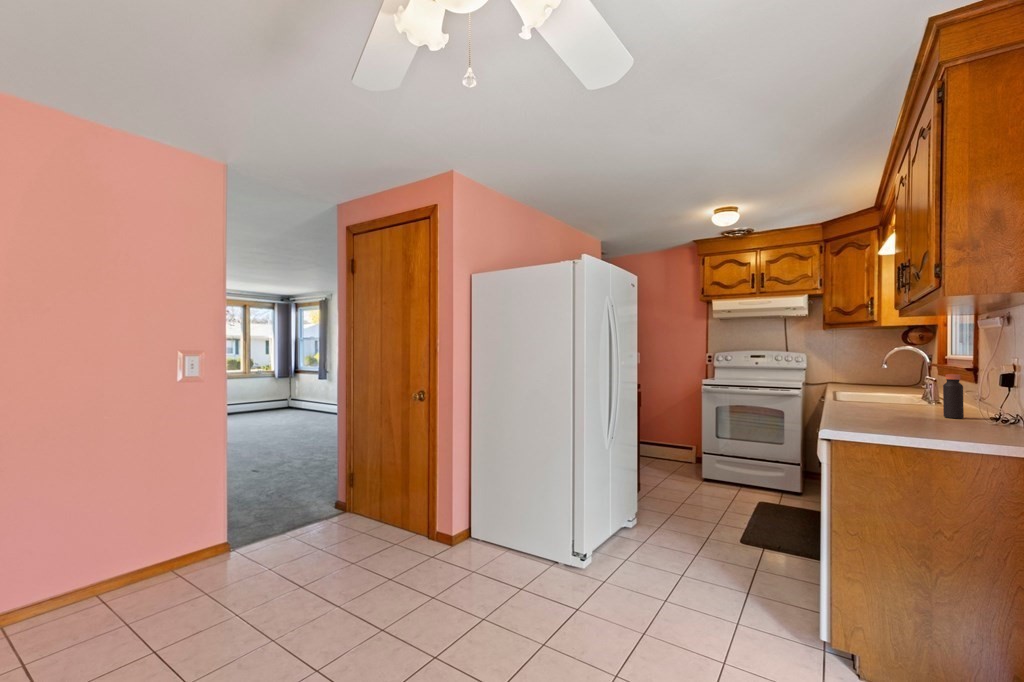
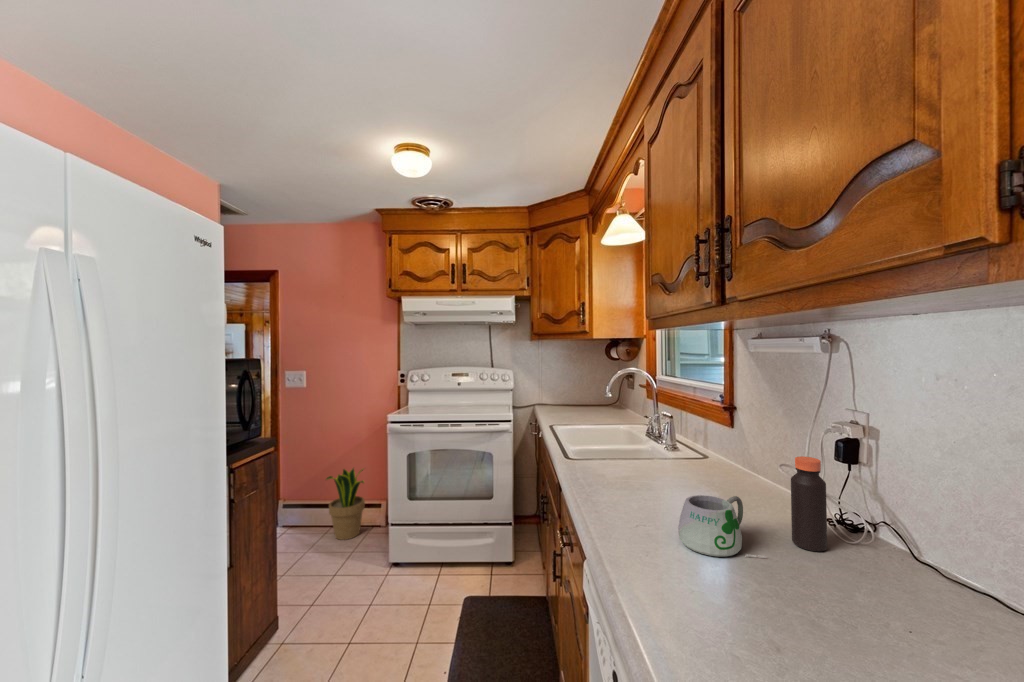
mug: none [873,393,917,417] -> present [678,495,766,558]
potted plant: none [656,418,682,467] -> present [327,469,365,540]

